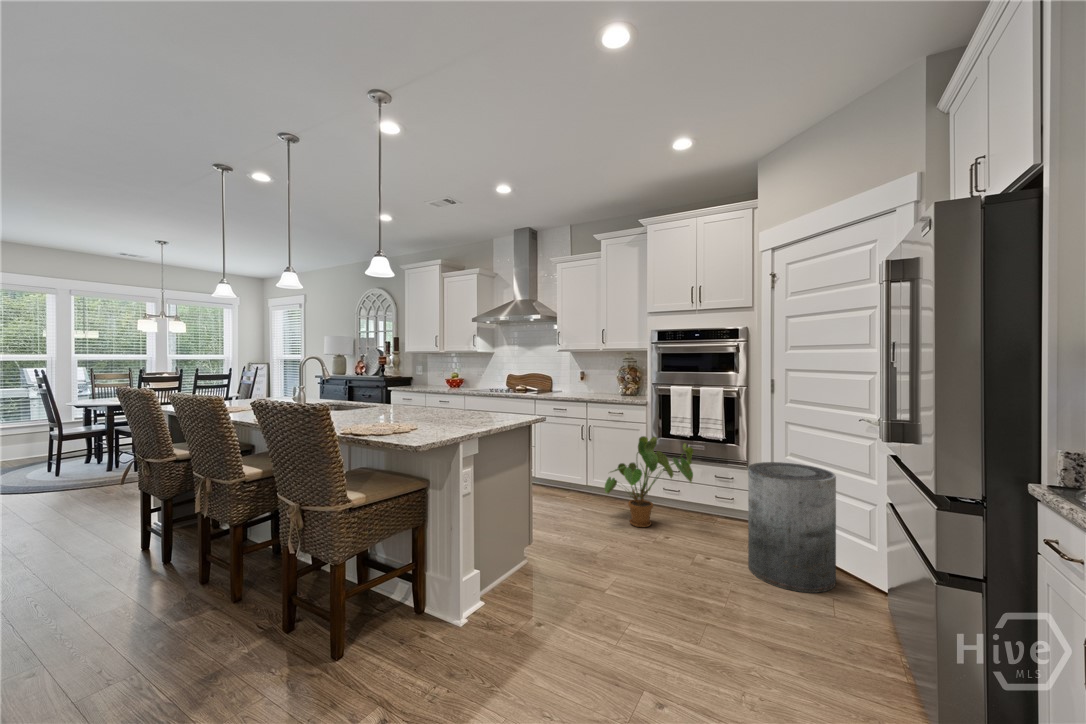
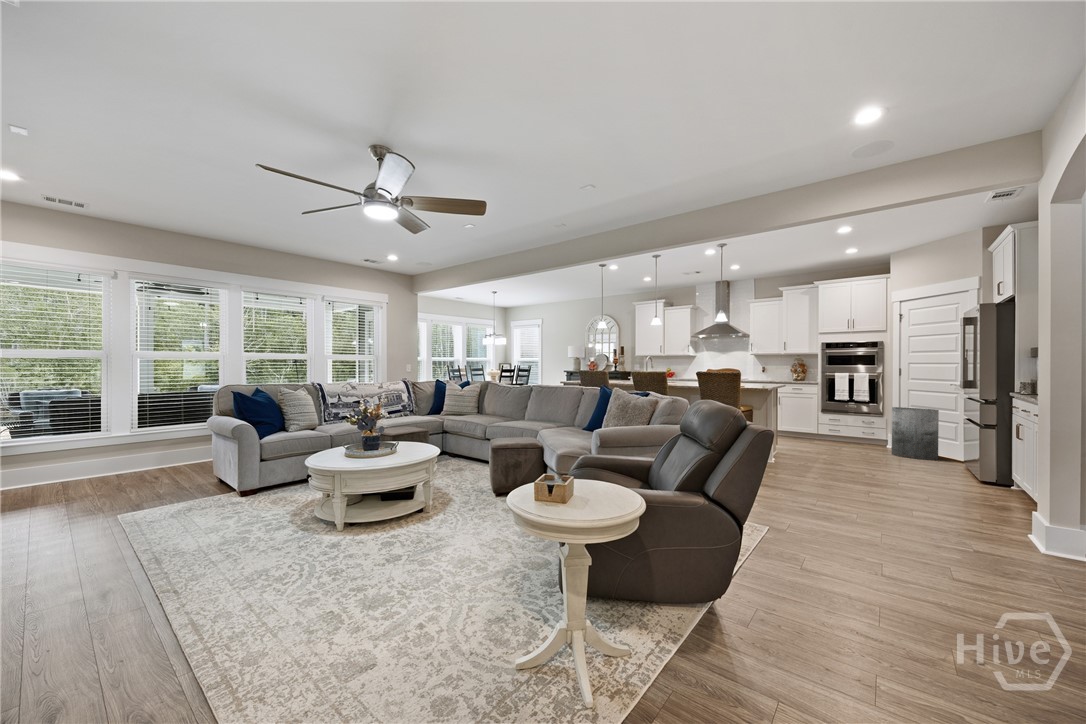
house plant: present [605,436,693,527] -> none [800,399,856,445]

